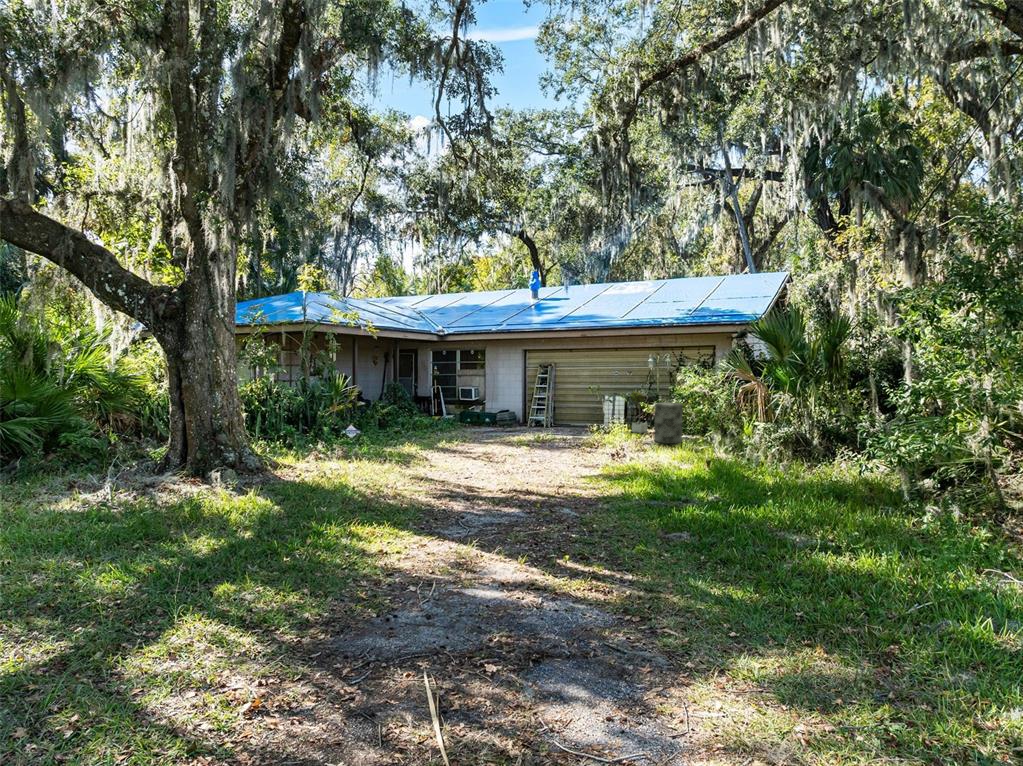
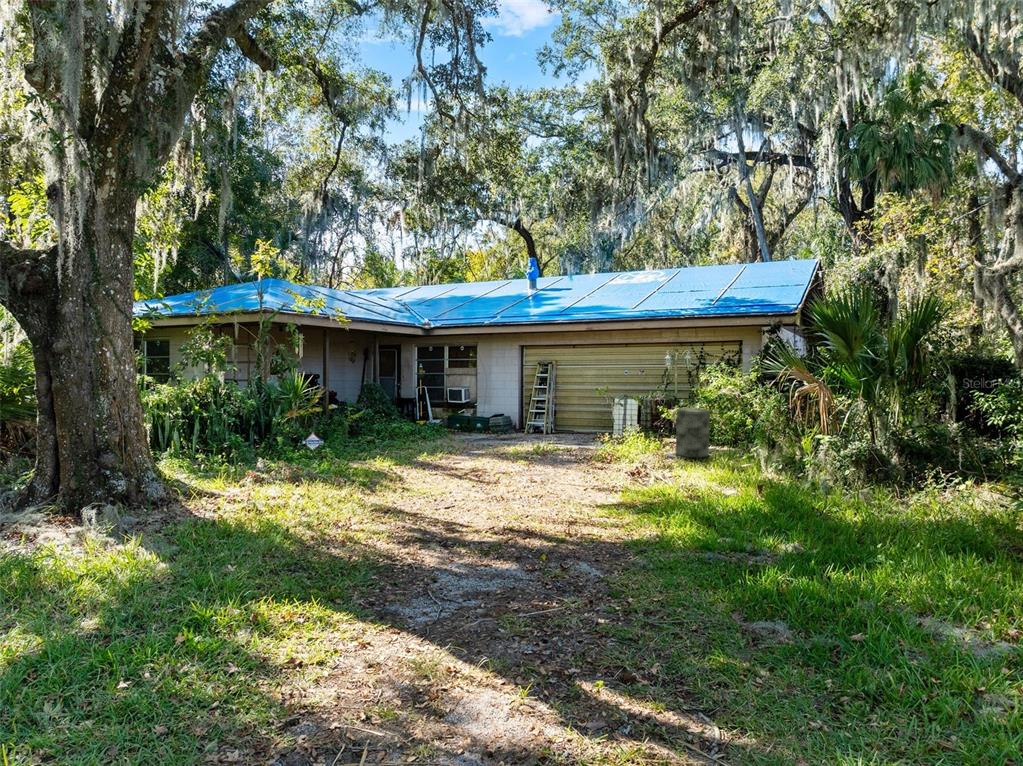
potted tree: present [630,391,647,433] -> none [644,394,664,443]

